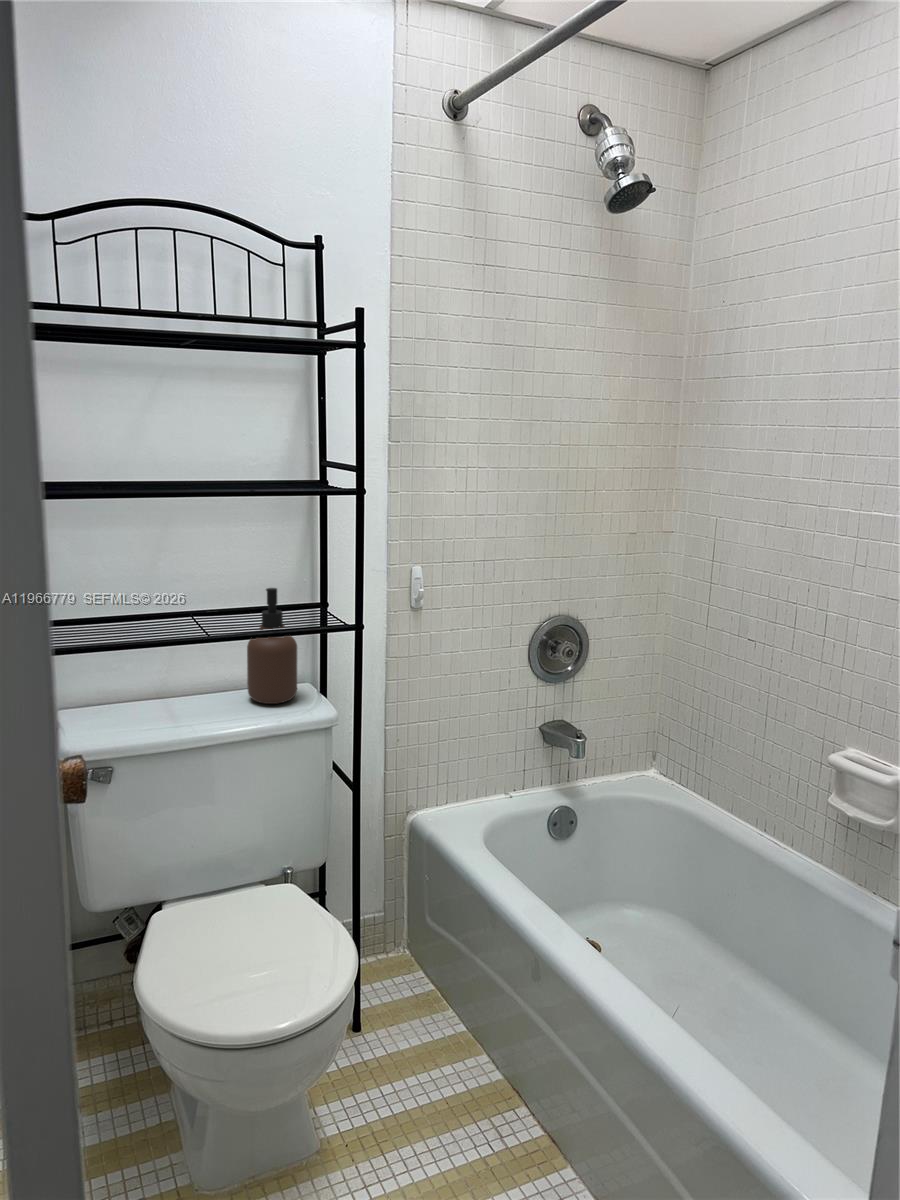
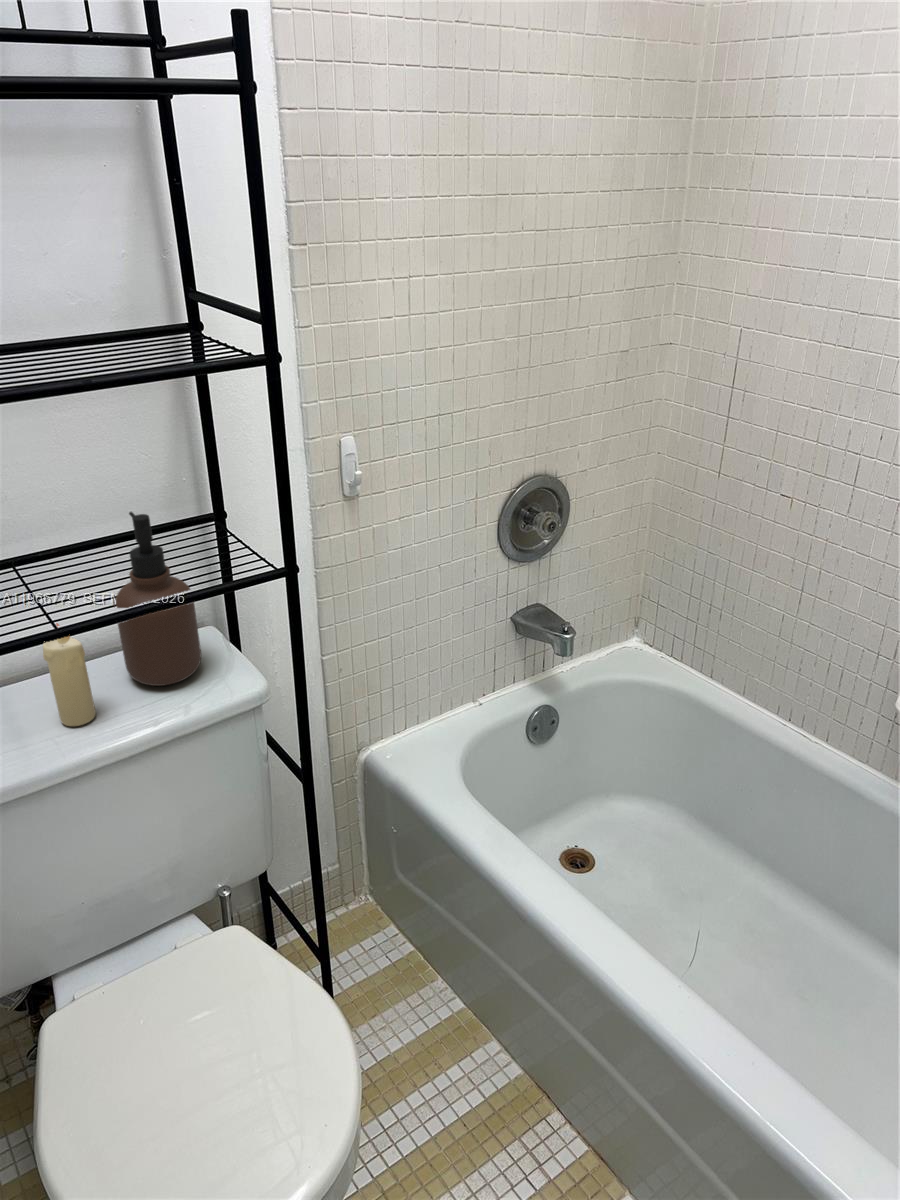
candle: none [200,644,224,715] -> present [43,623,96,726]

